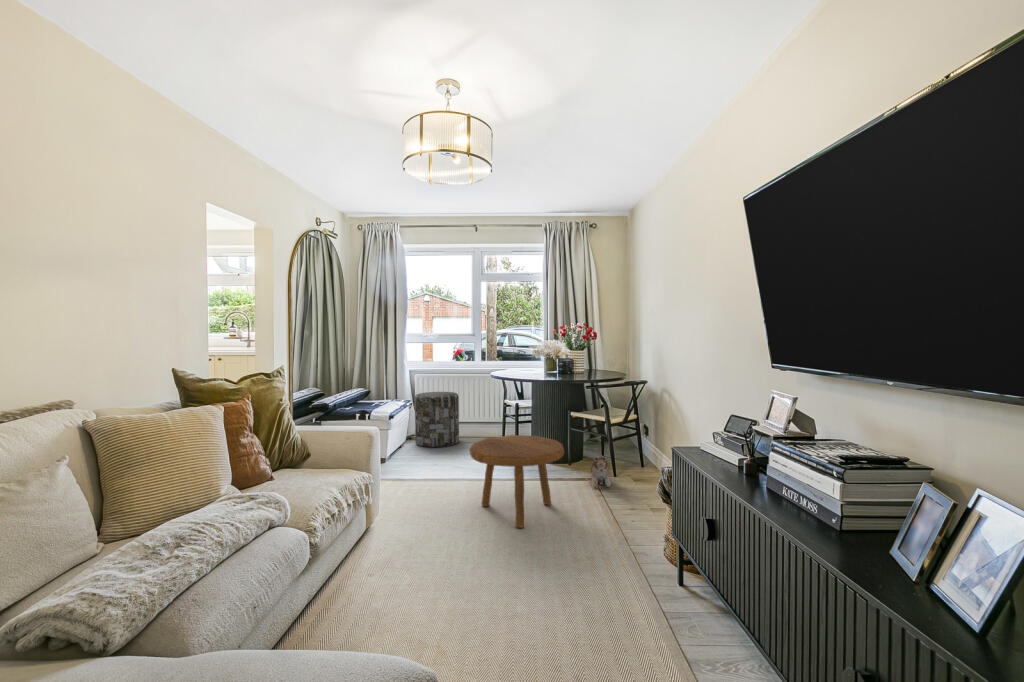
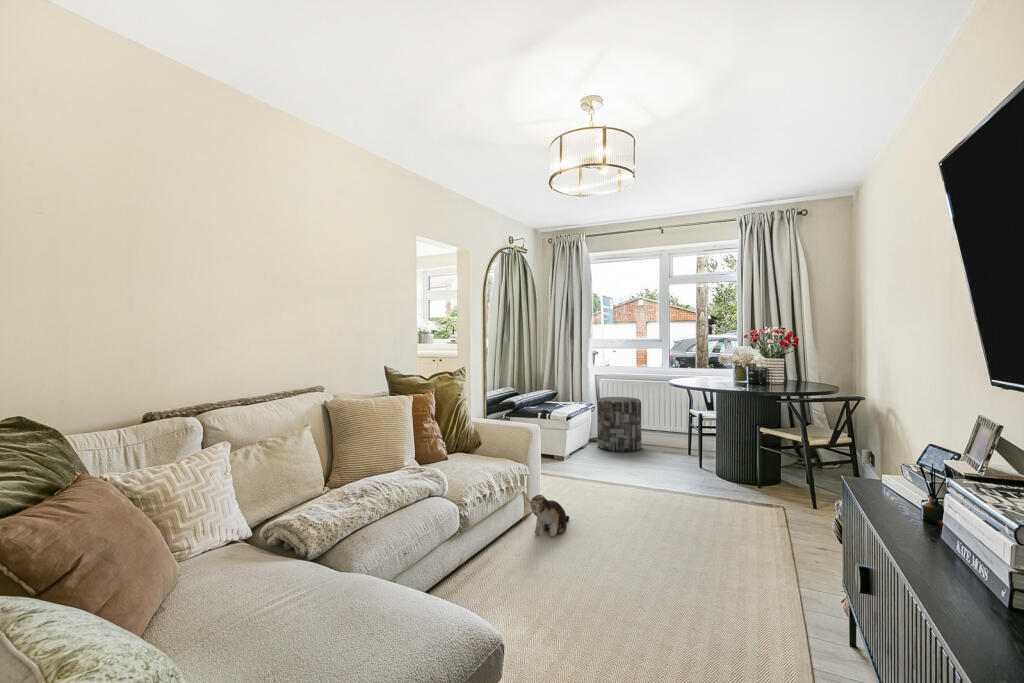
footstool: present [470,435,564,528] -> none [627,446,731,542]
plush toy: present [591,455,611,488] -> present [526,495,569,536]

